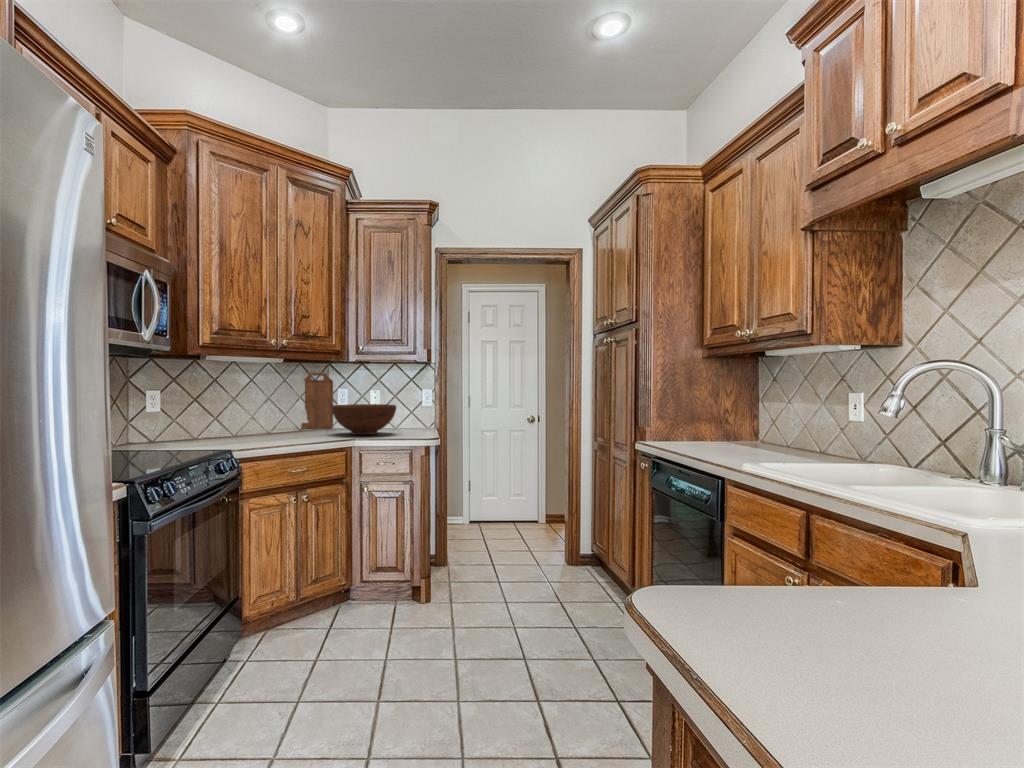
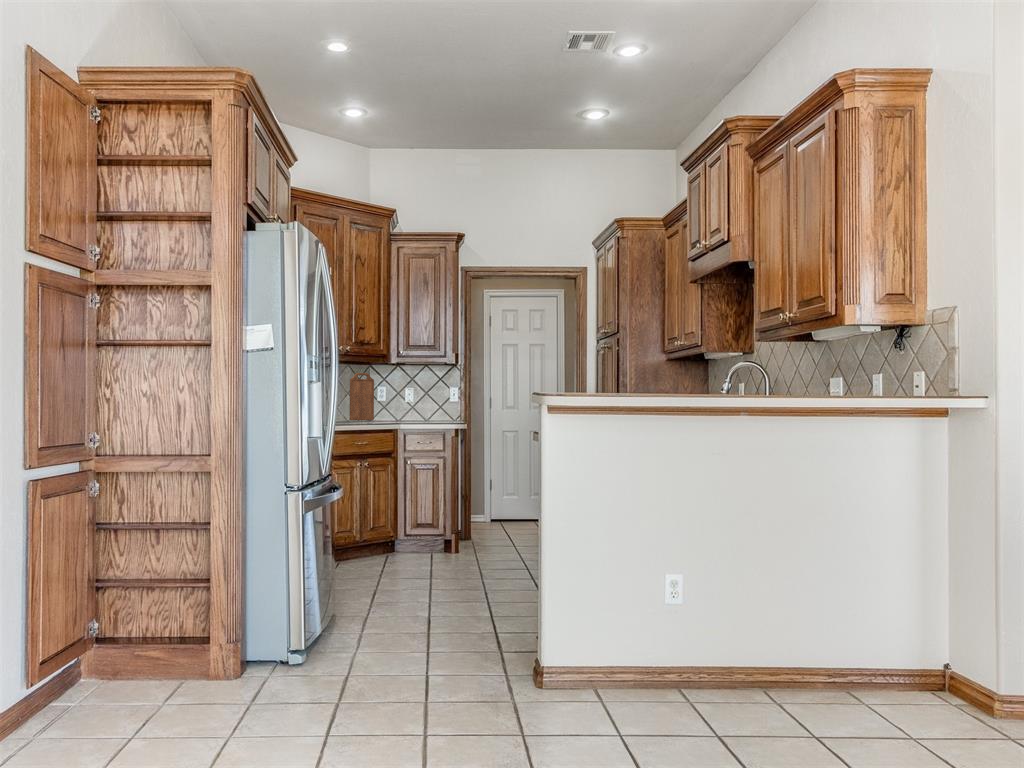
fruit bowl: present [332,404,396,435] -> none [380,399,431,422]

